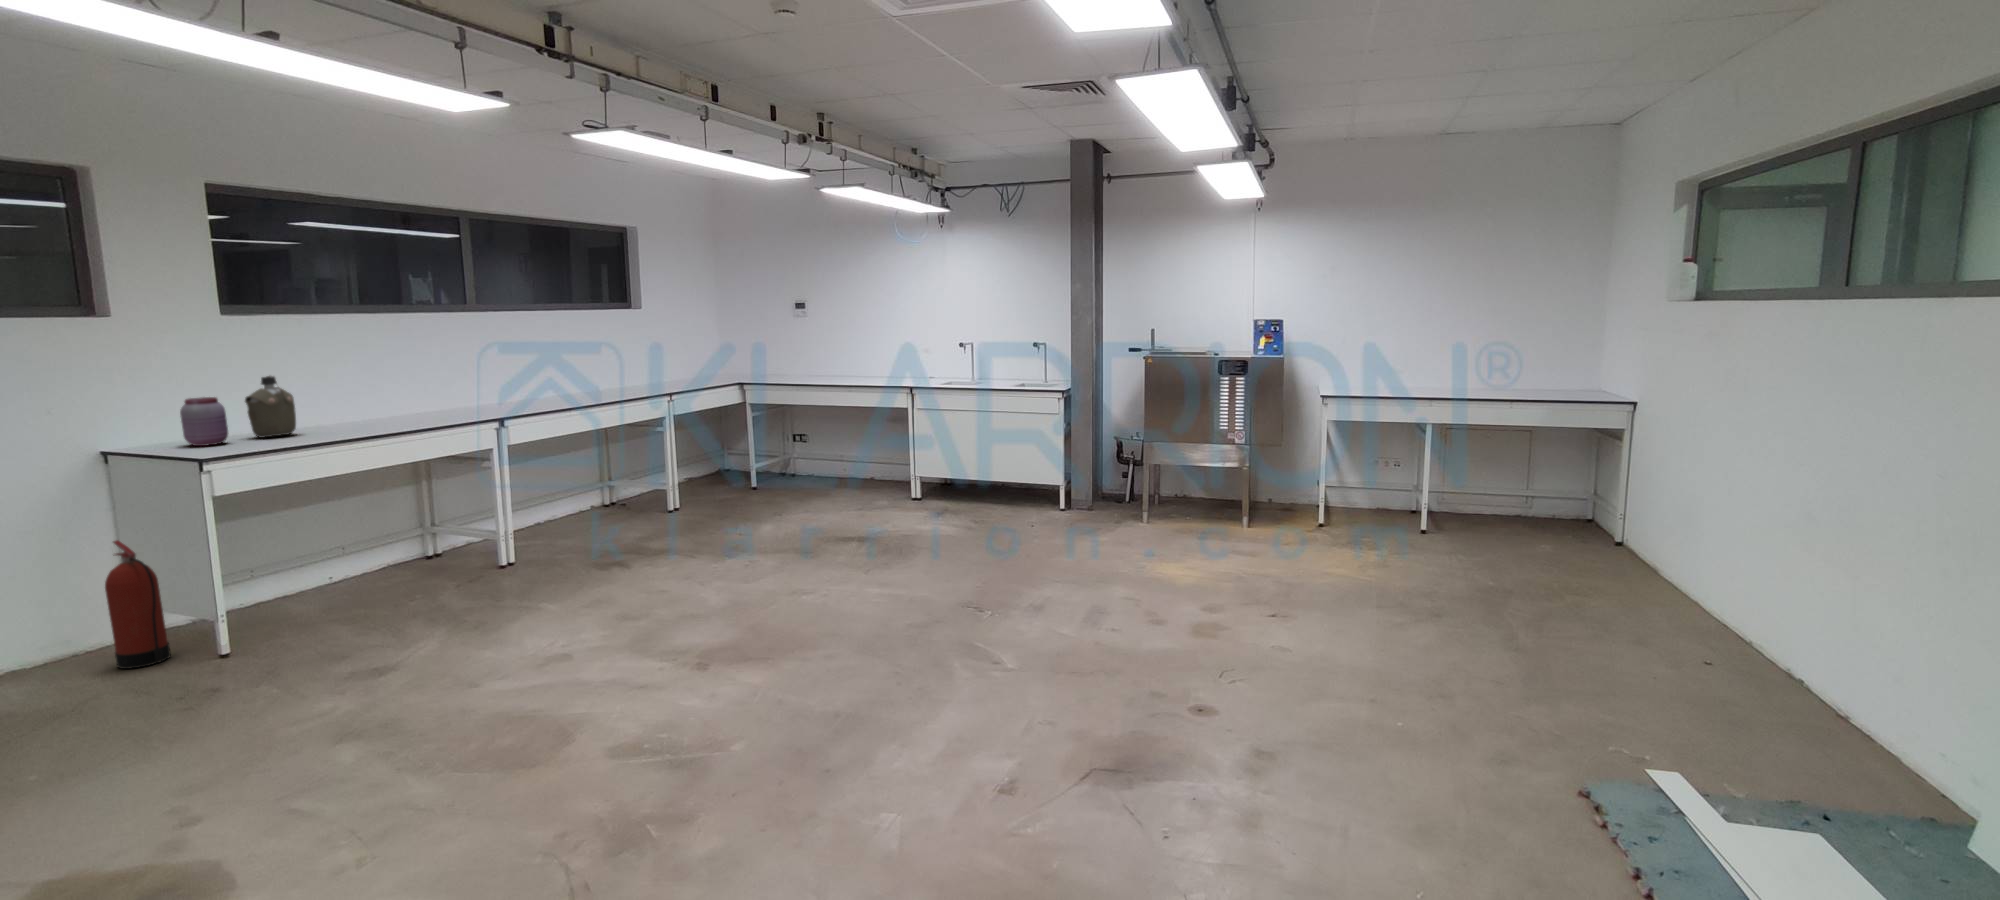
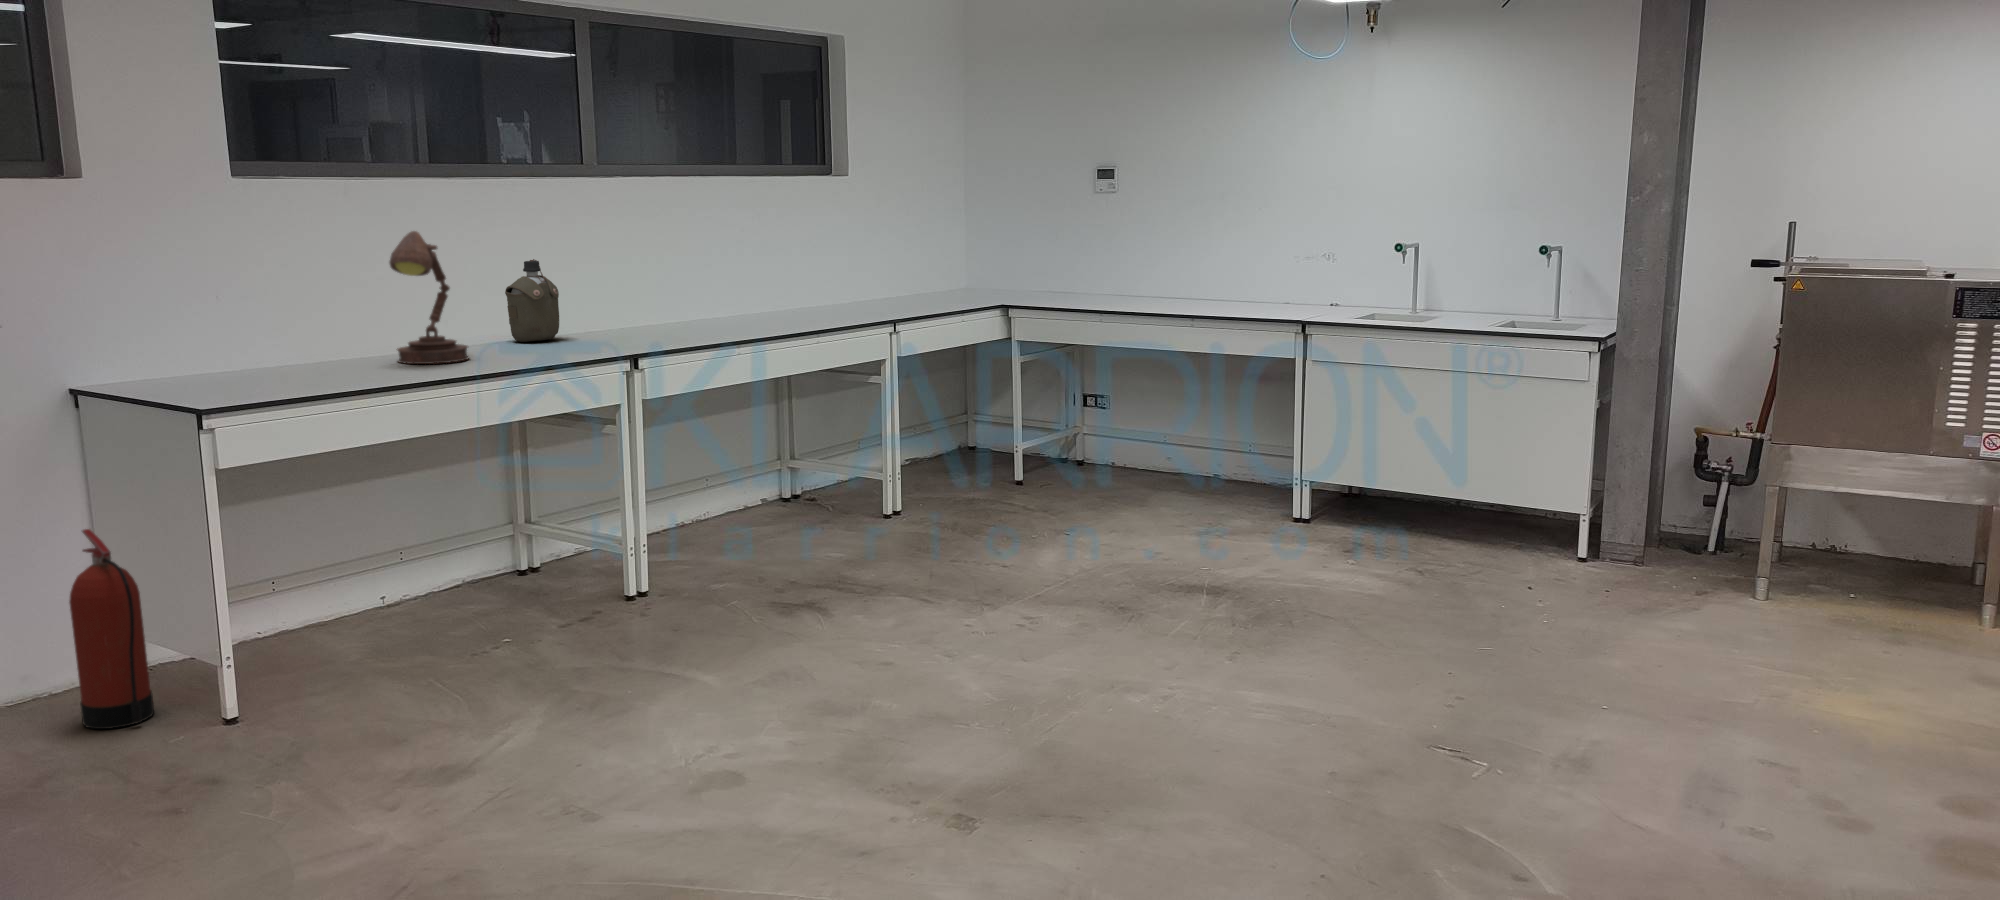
desk lamp: none [330,346,389,428] -> present [389,231,468,364]
water bottle: present [245,376,296,438] -> present [505,259,559,342]
jar: present [180,397,228,446] -> none [179,309,243,386]

